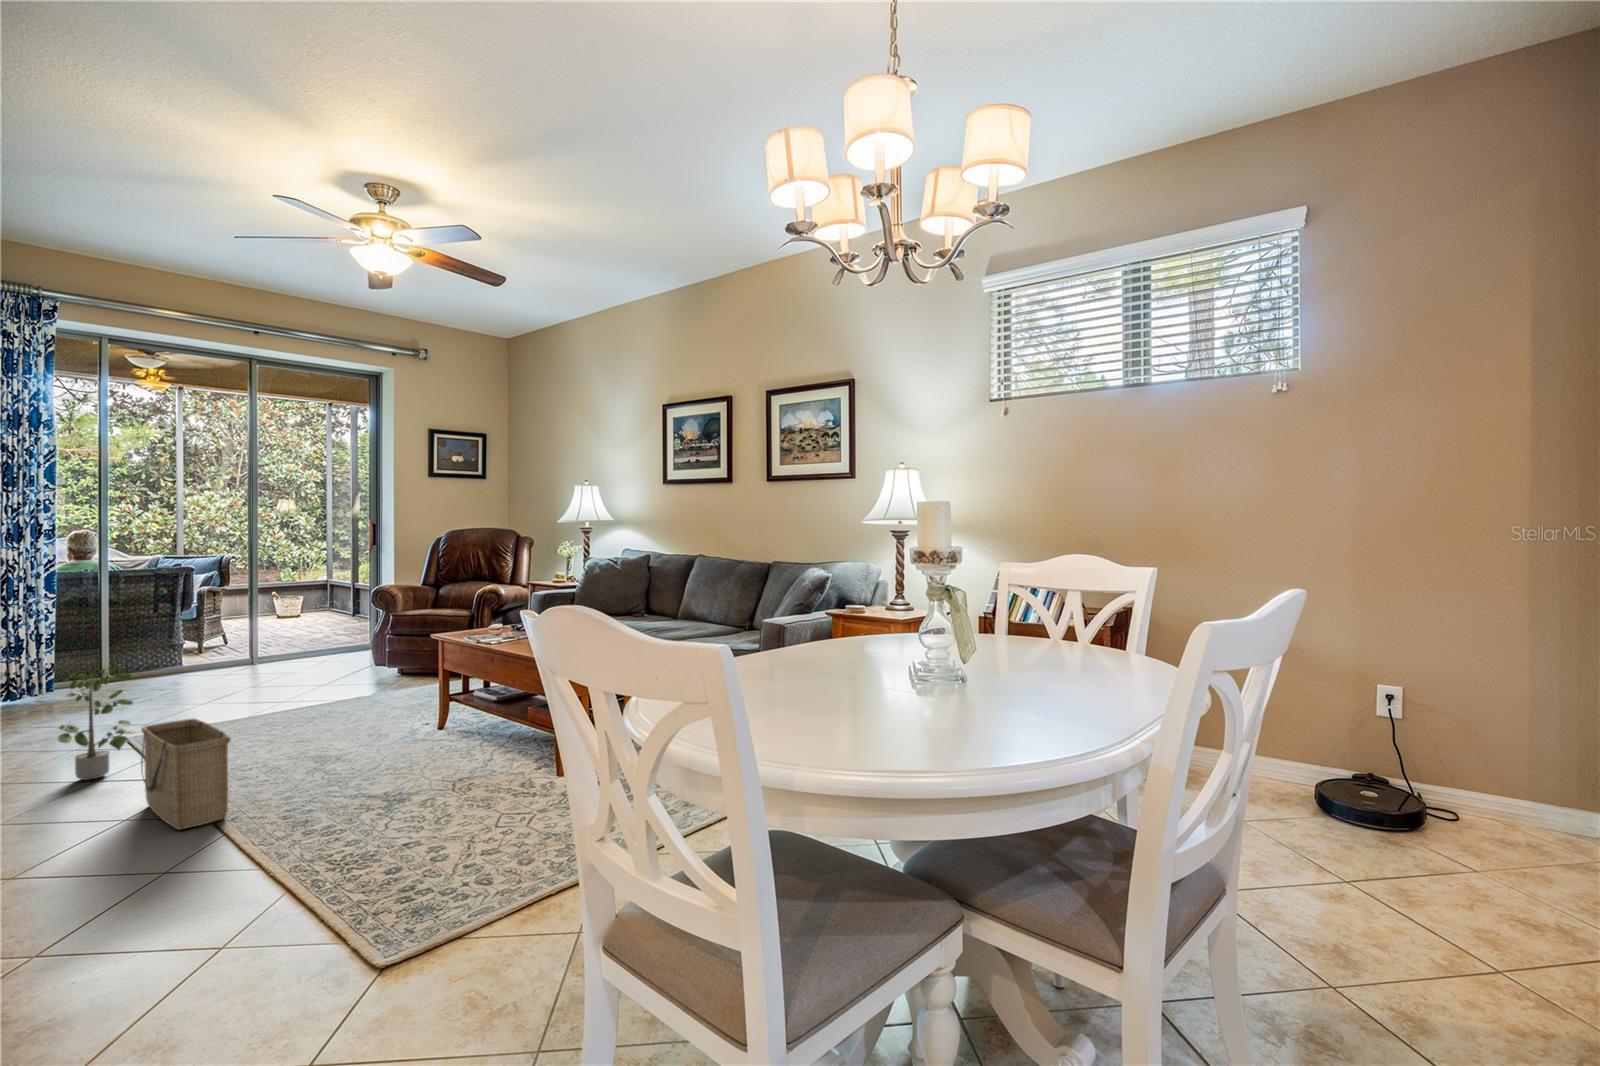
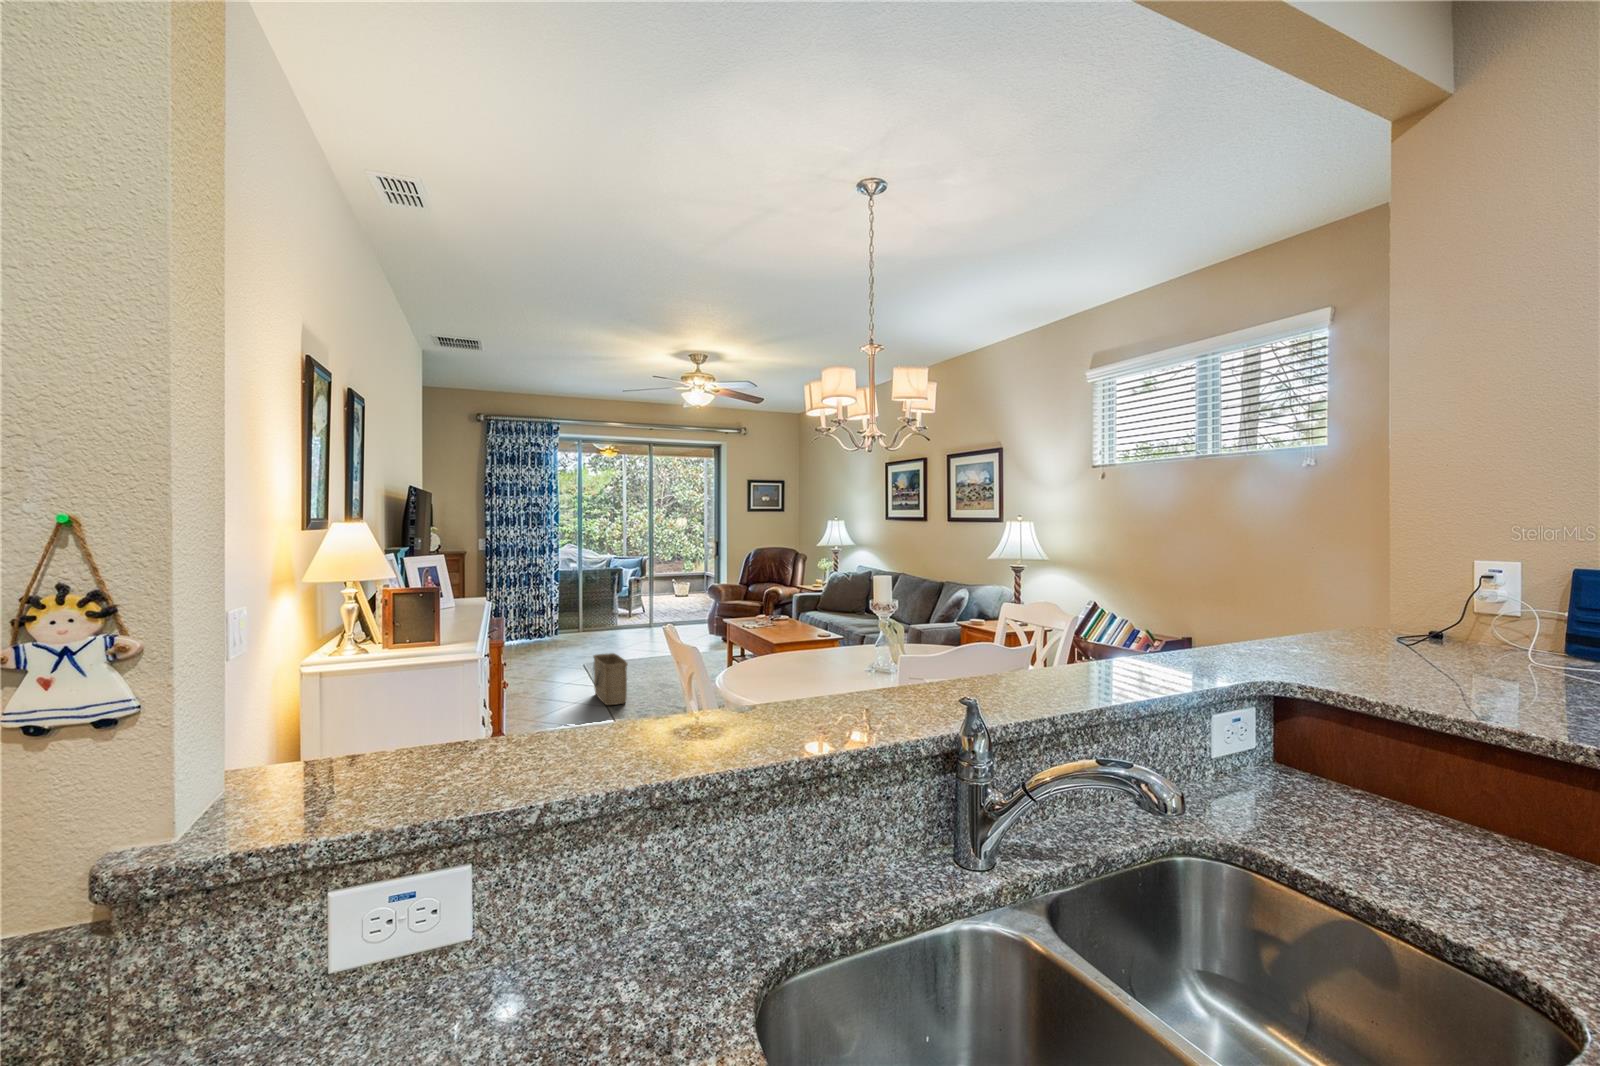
potted plant: present [58,667,141,780] -> none [561,623,596,680]

